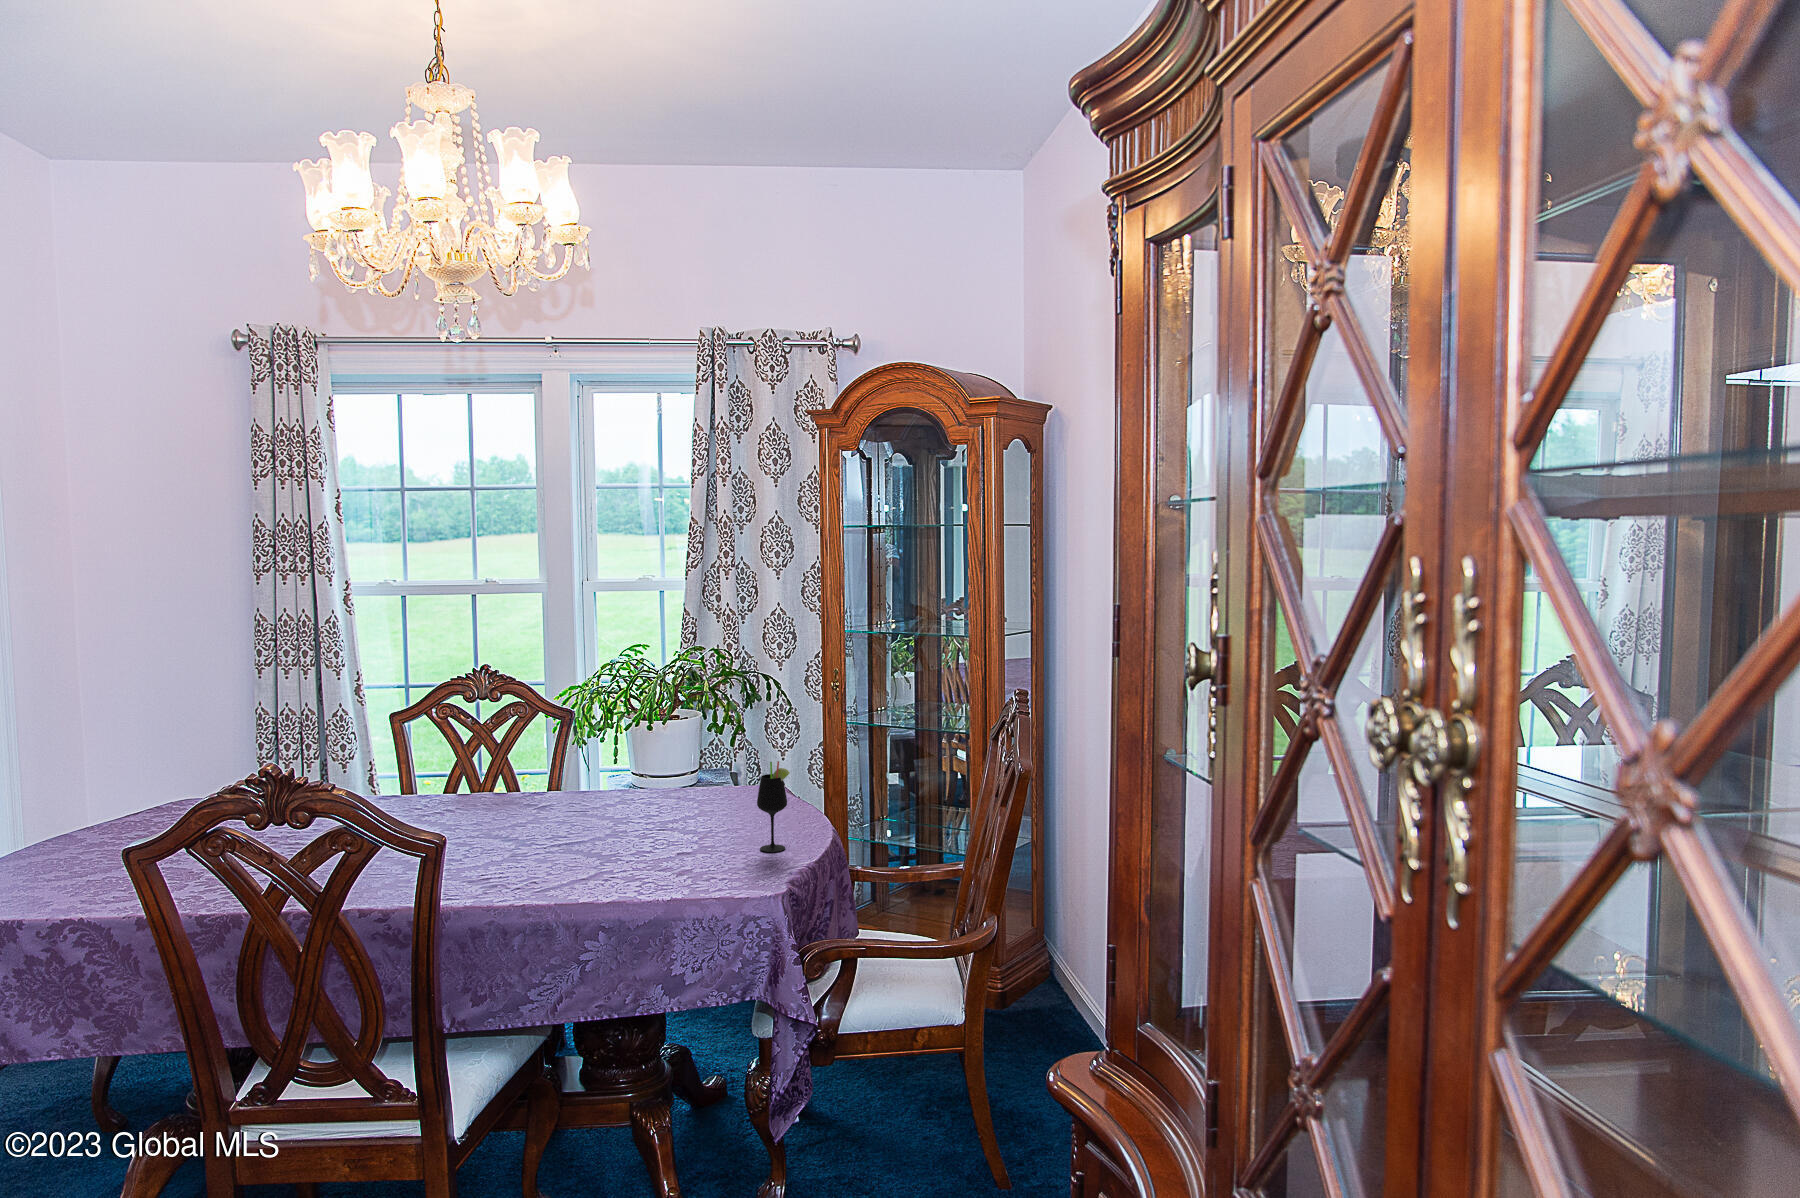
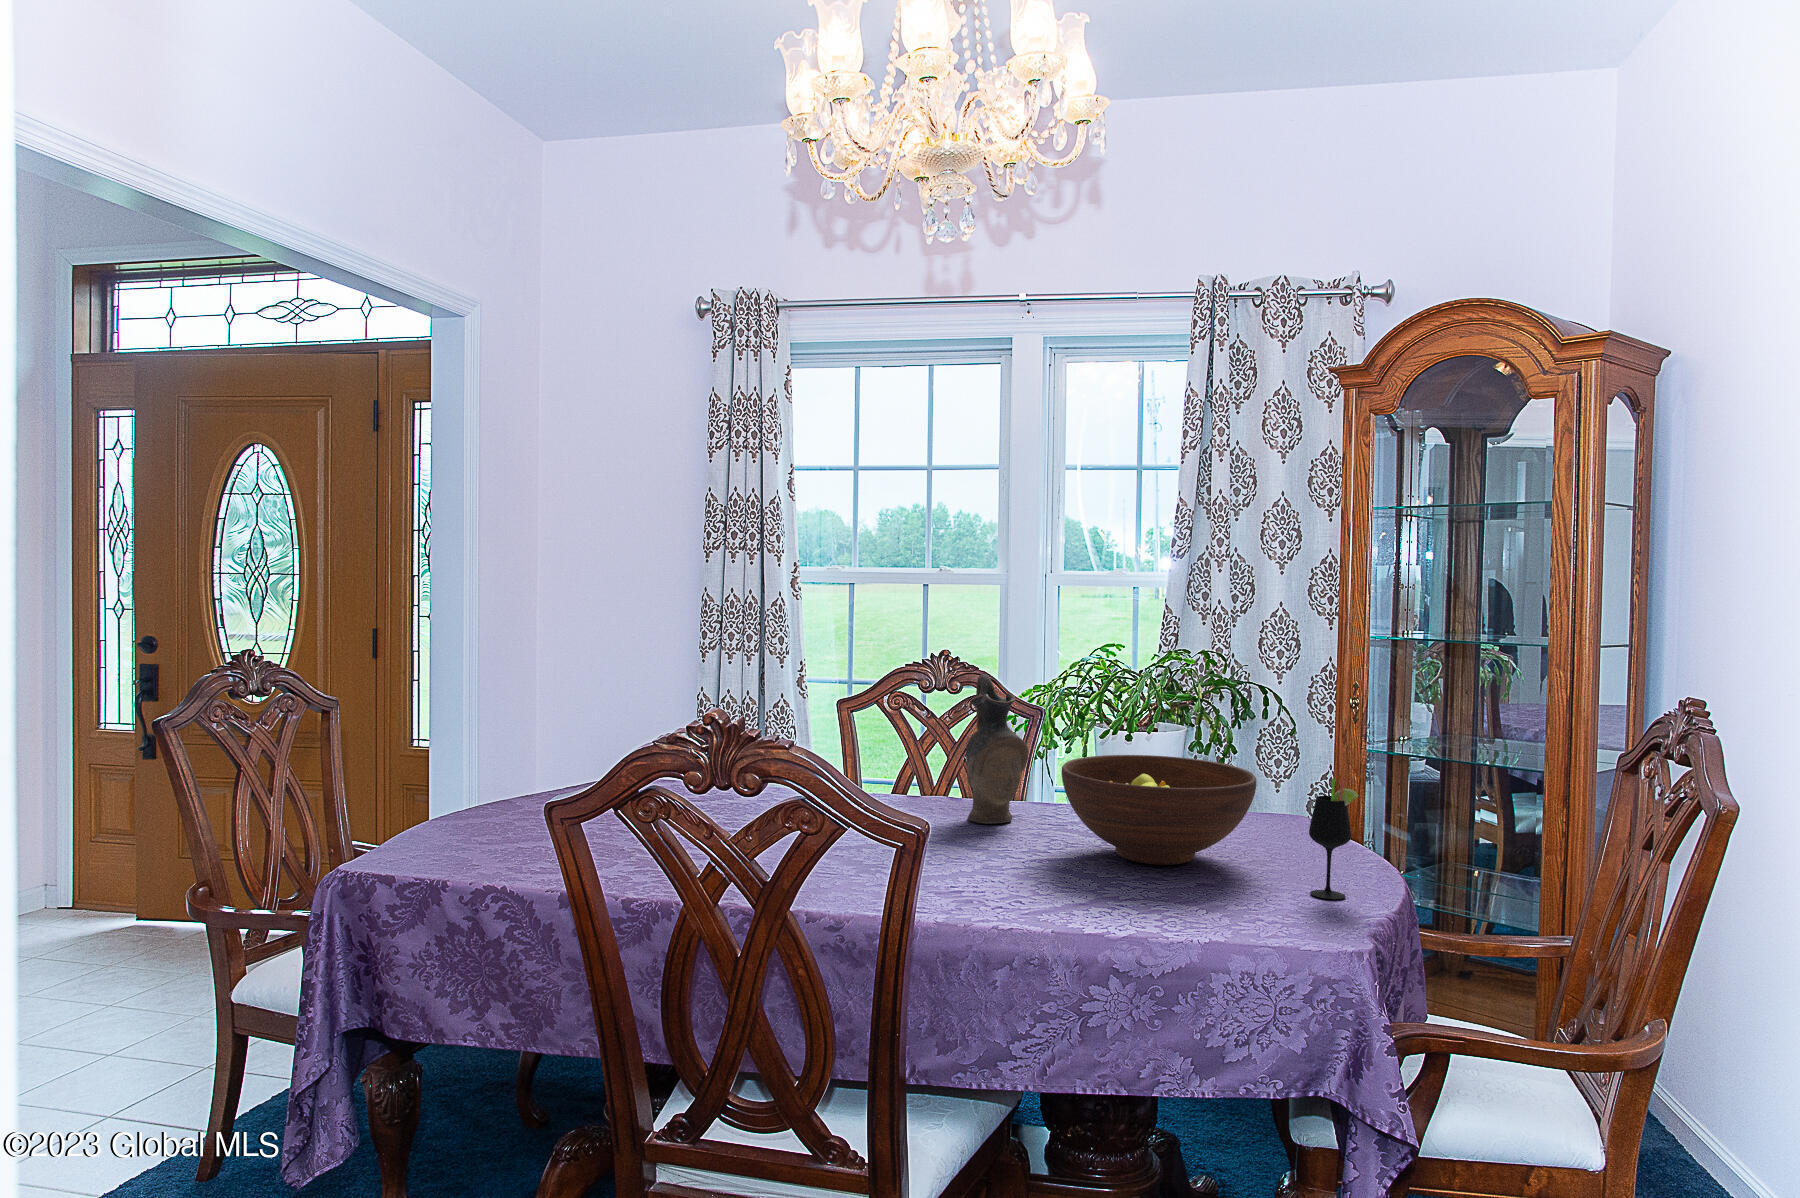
ceramic pitcher: none [495,690,550,816] -> present [966,674,1029,823]
fruit bowl: none [569,748,725,838] -> present [1061,755,1256,865]

